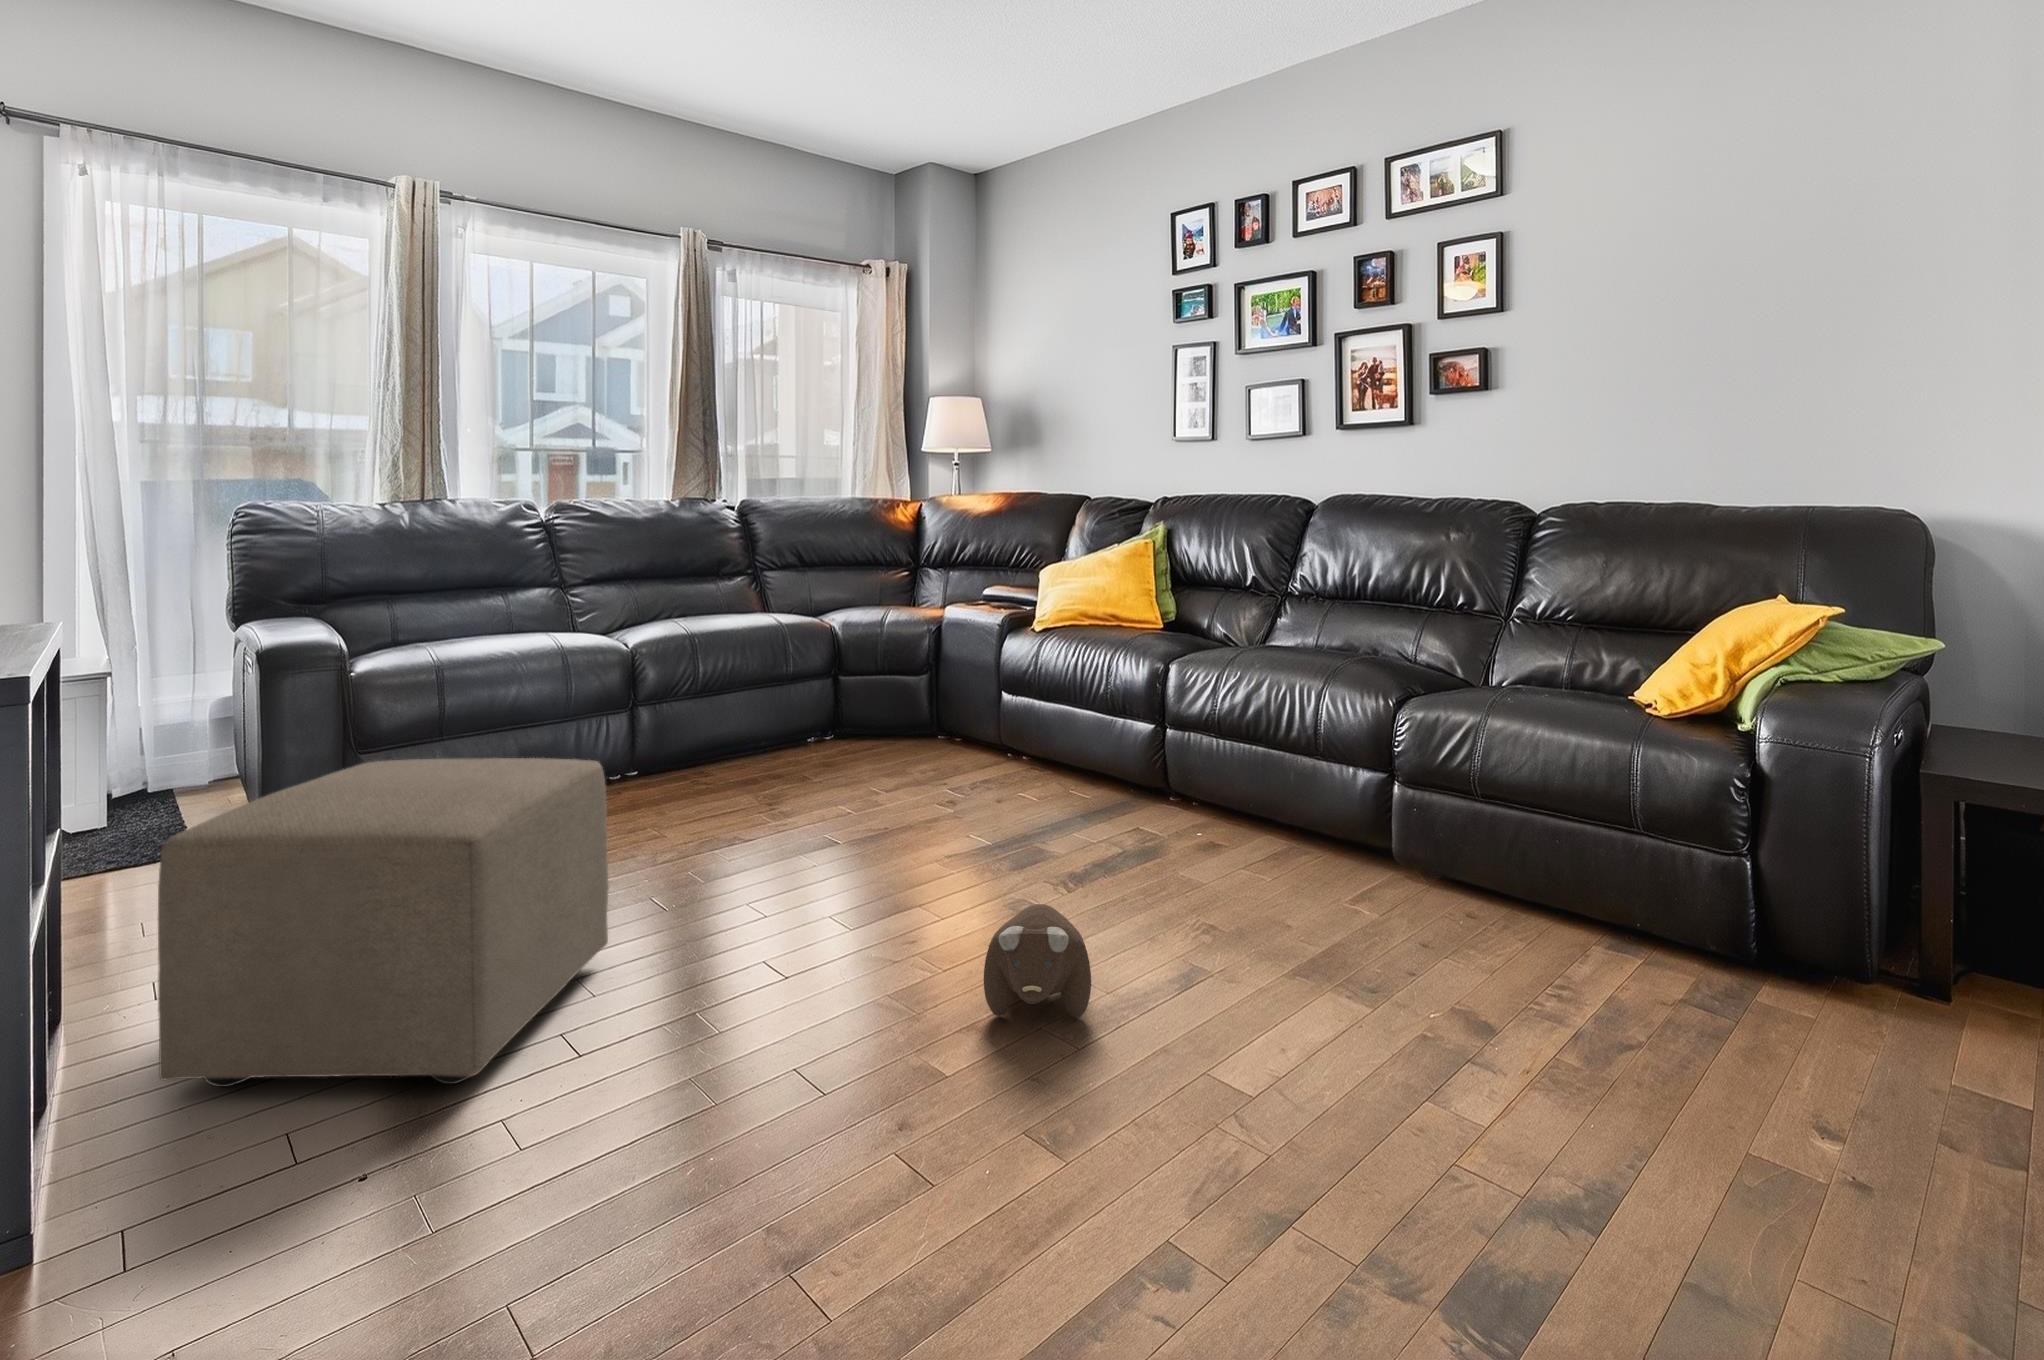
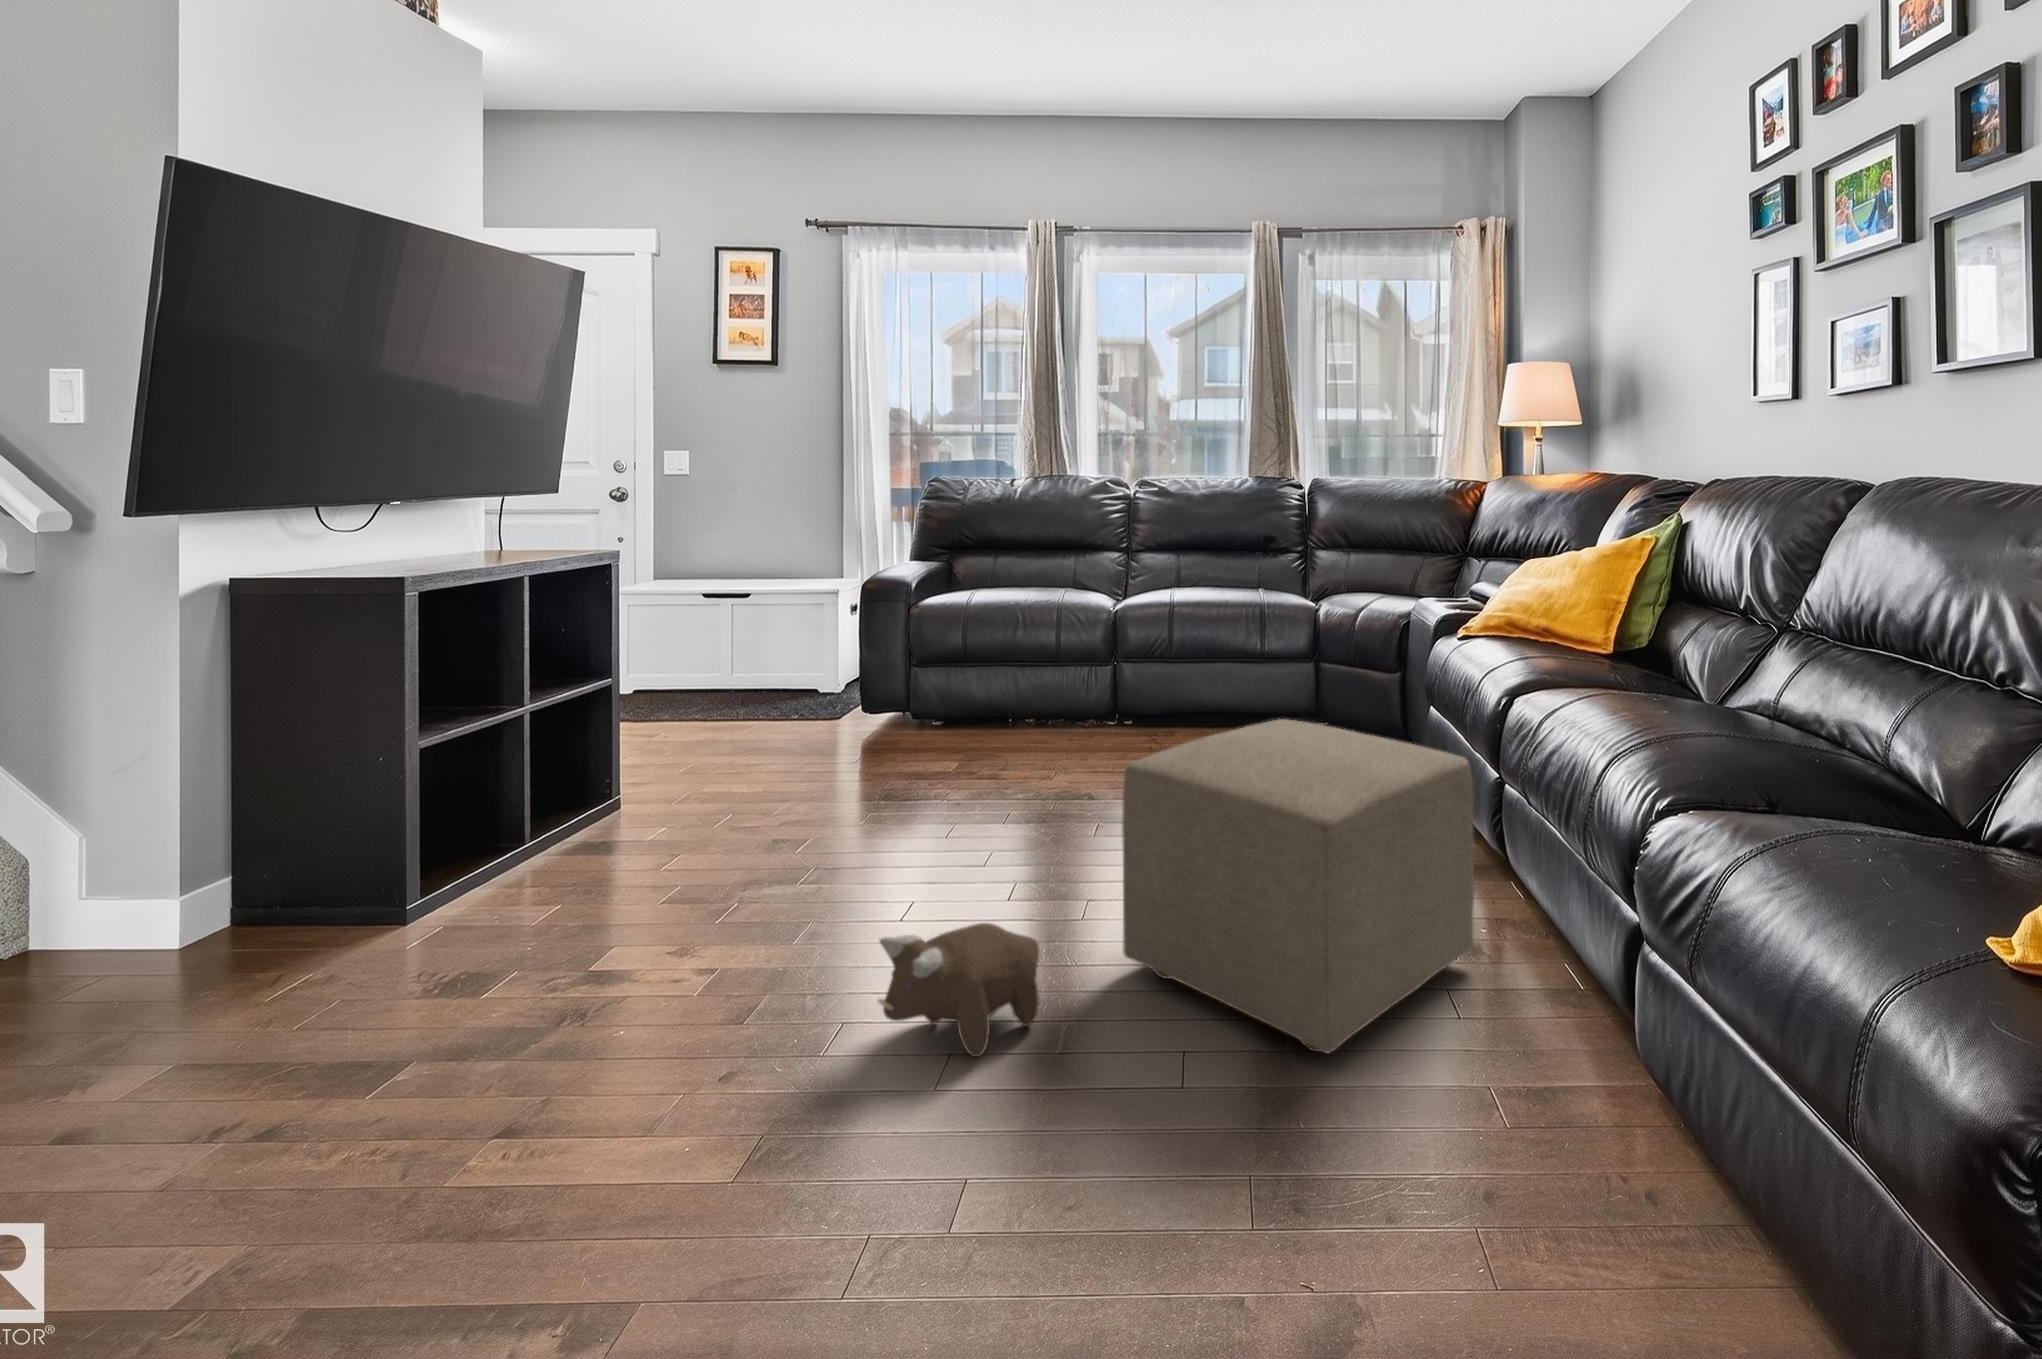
ottoman: present [158,758,609,1087] -> present [1122,719,1475,1053]

